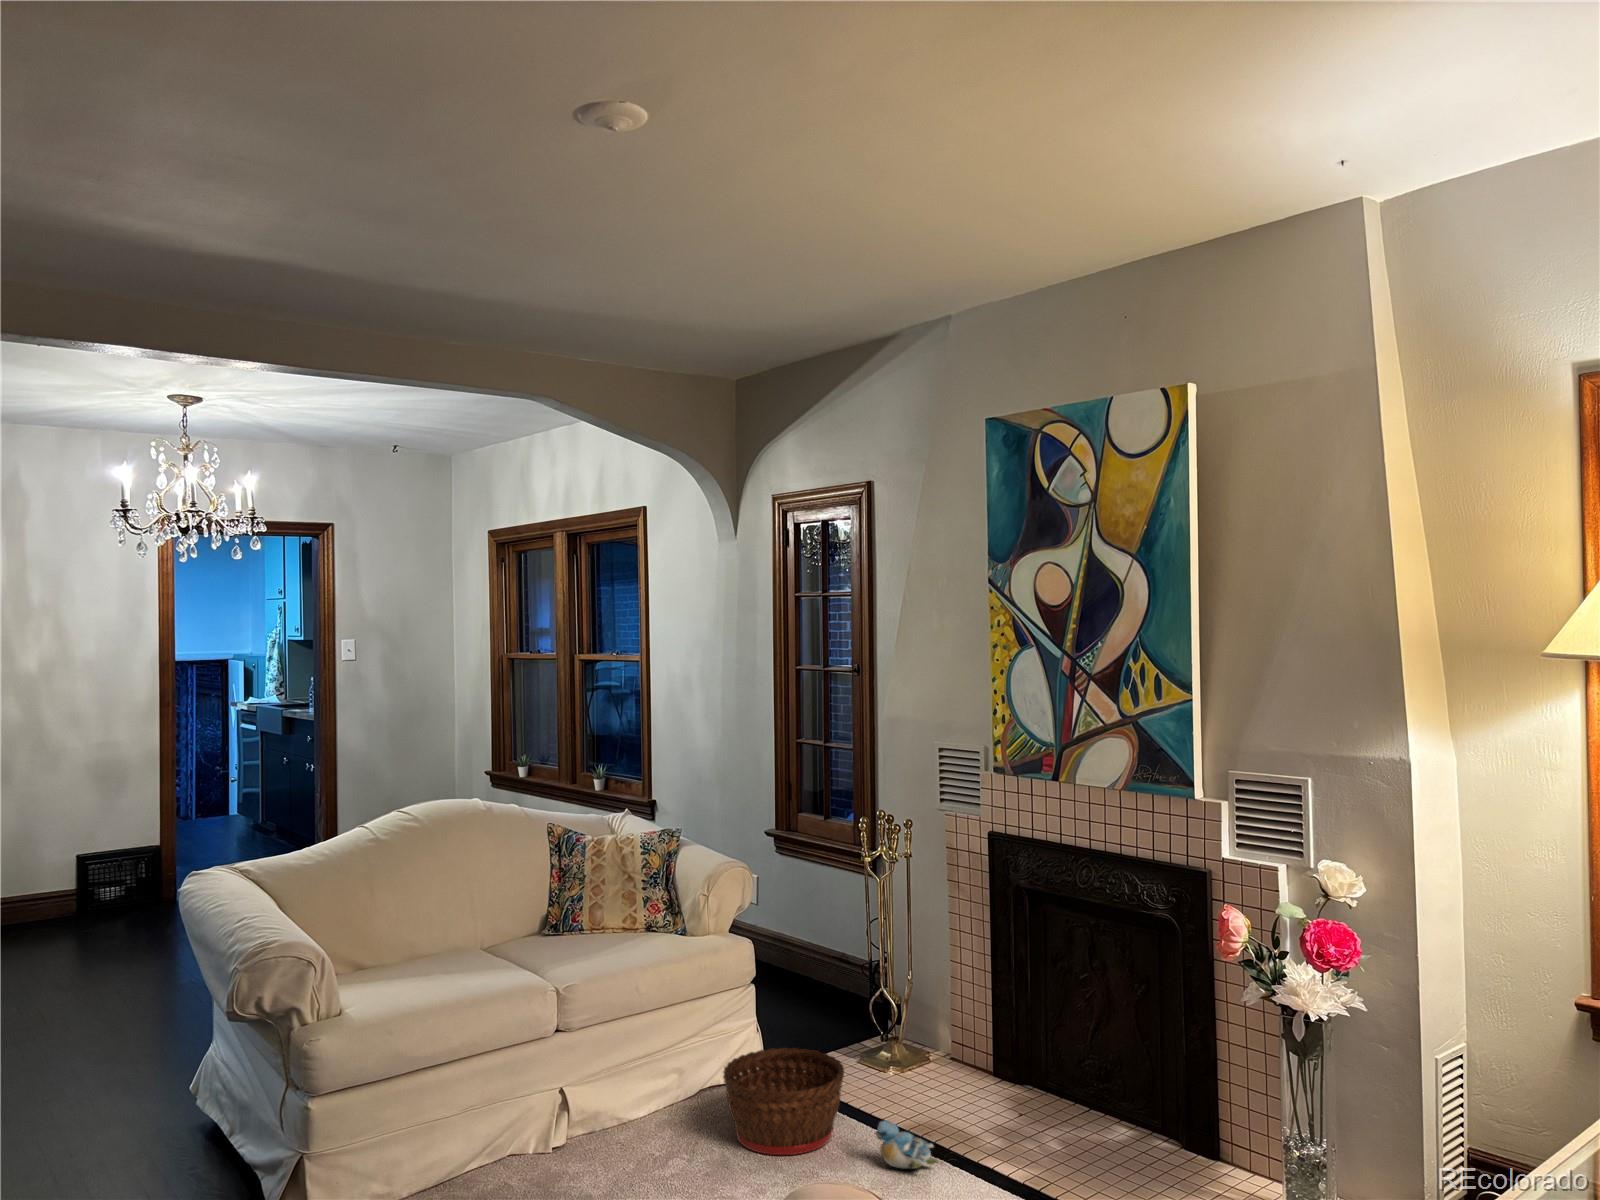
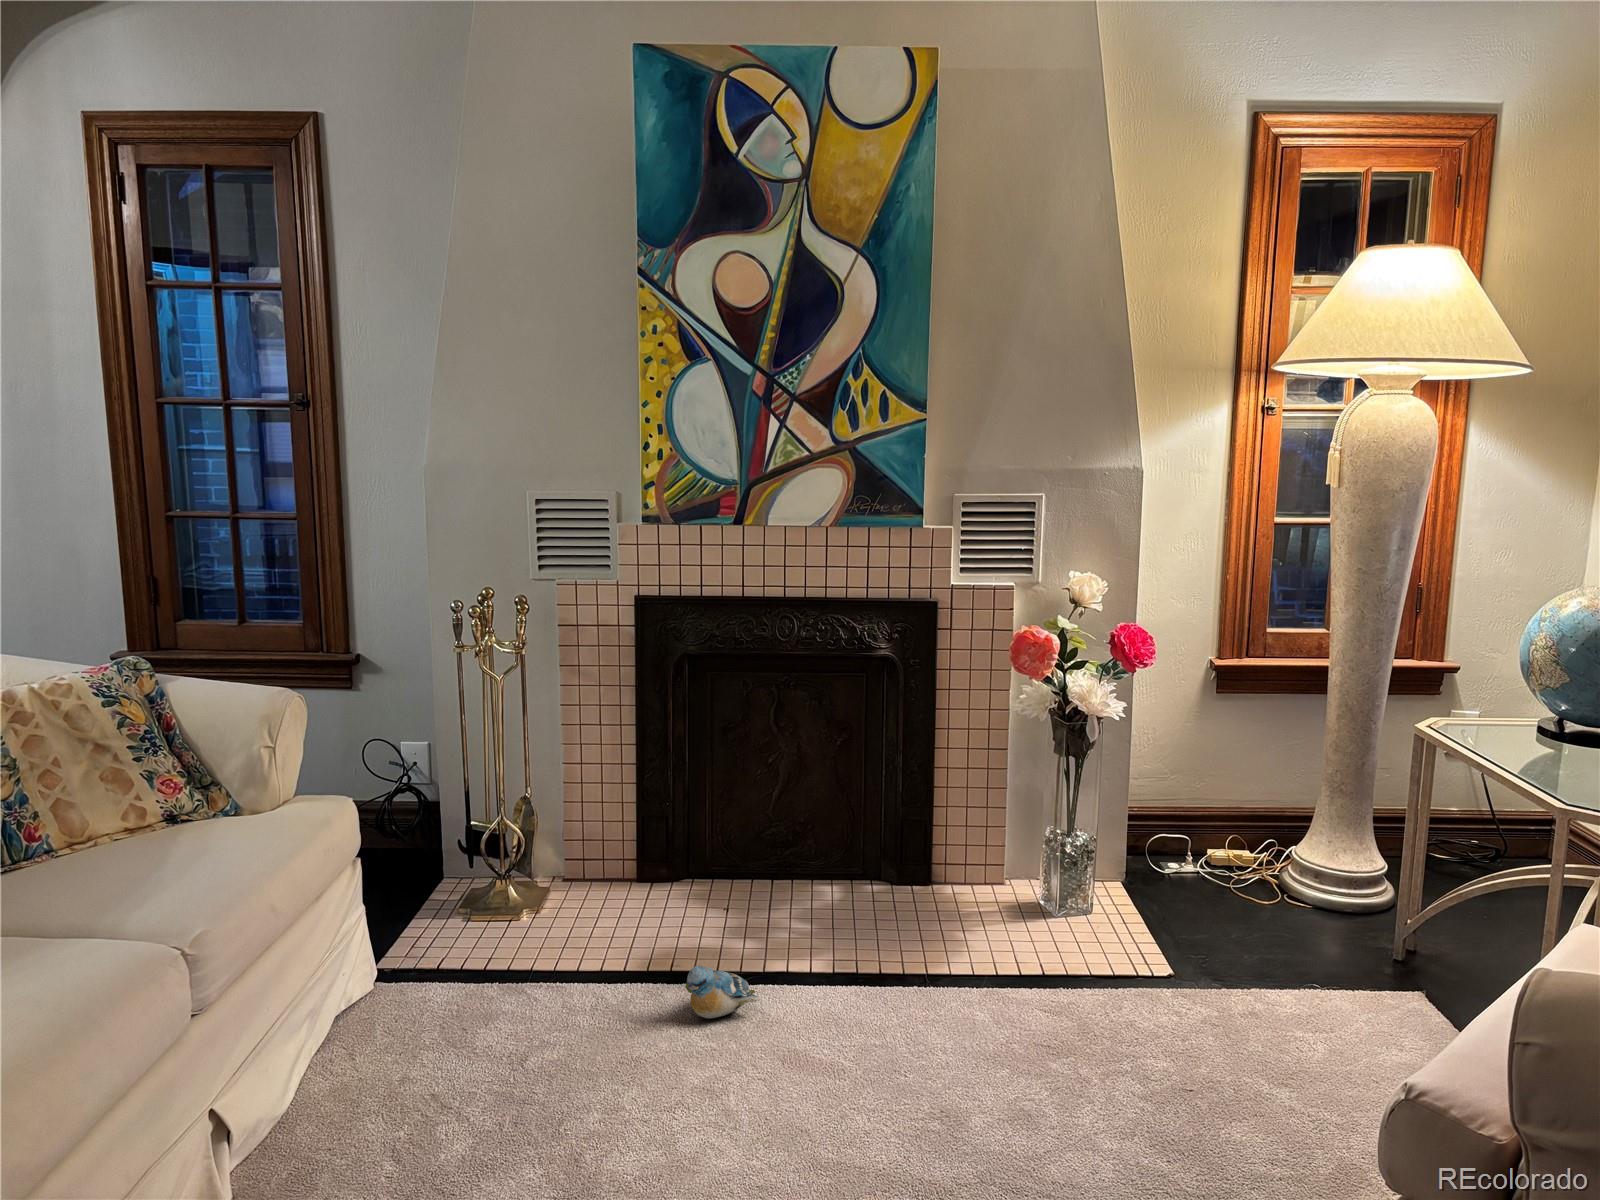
basket: present [723,1048,844,1155] -> none [436,915,615,1078]

